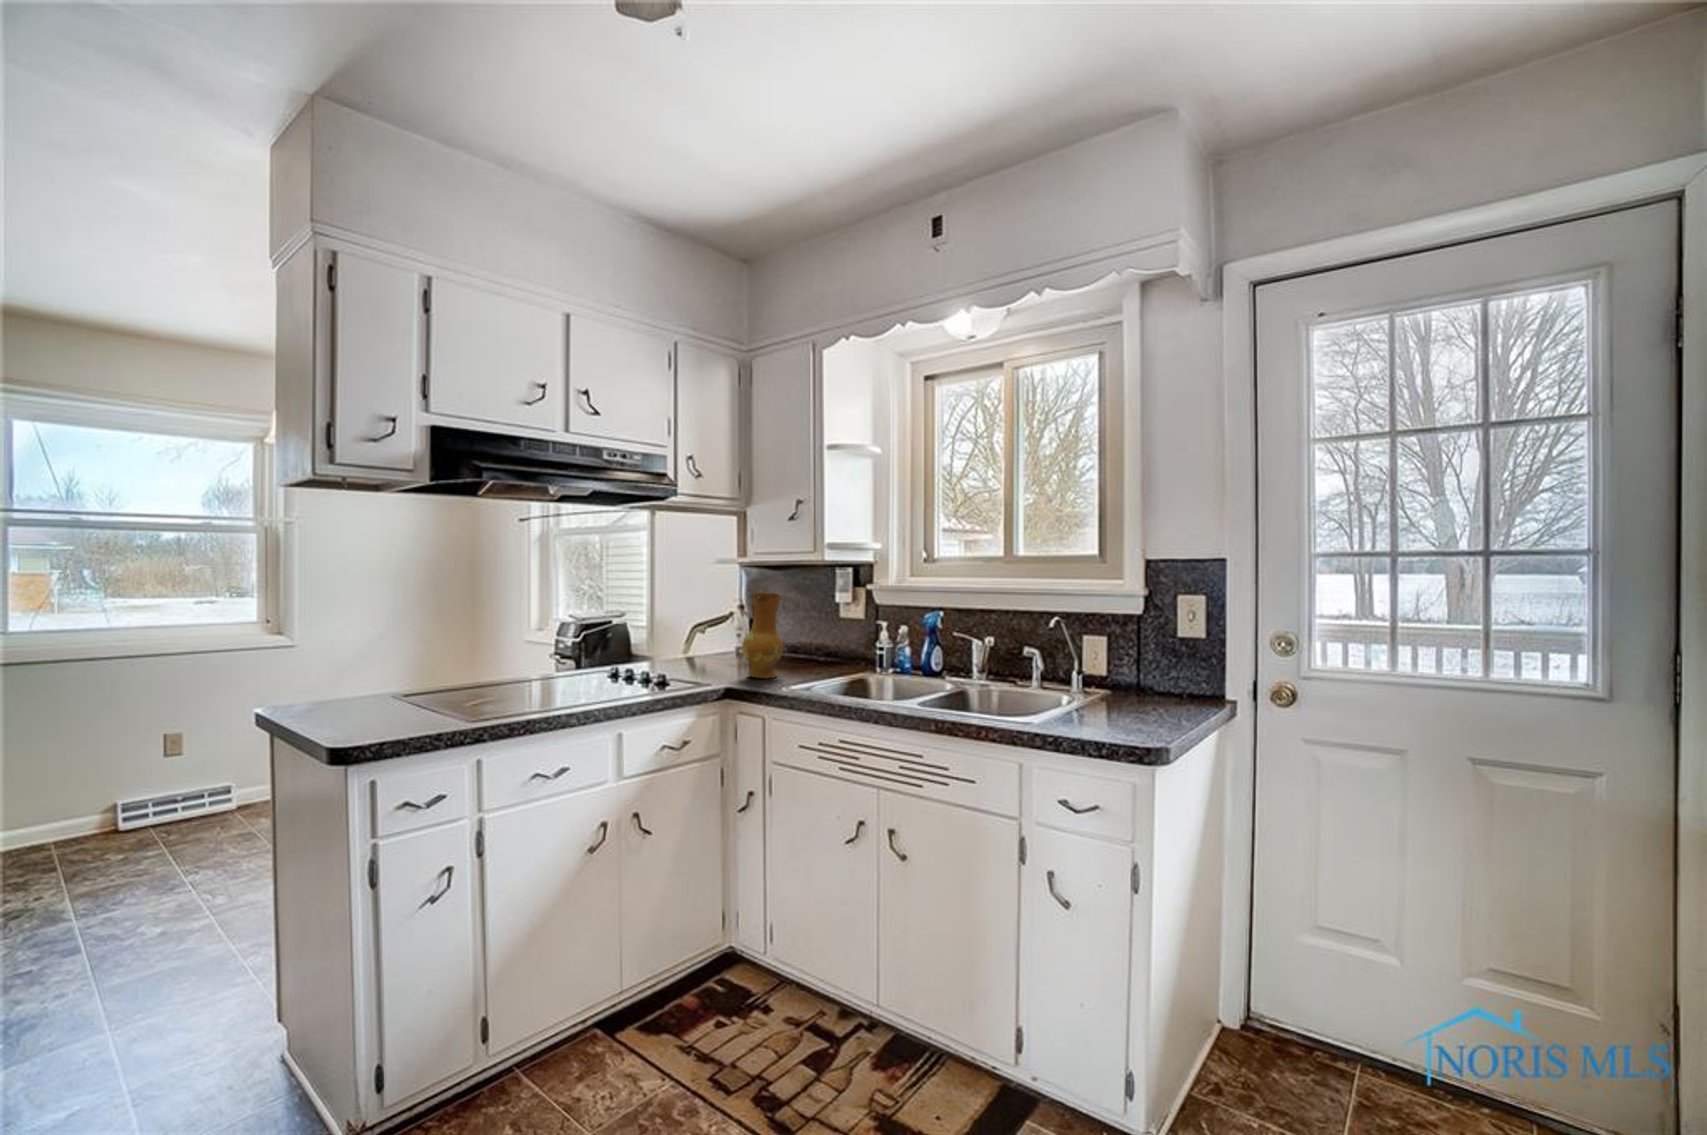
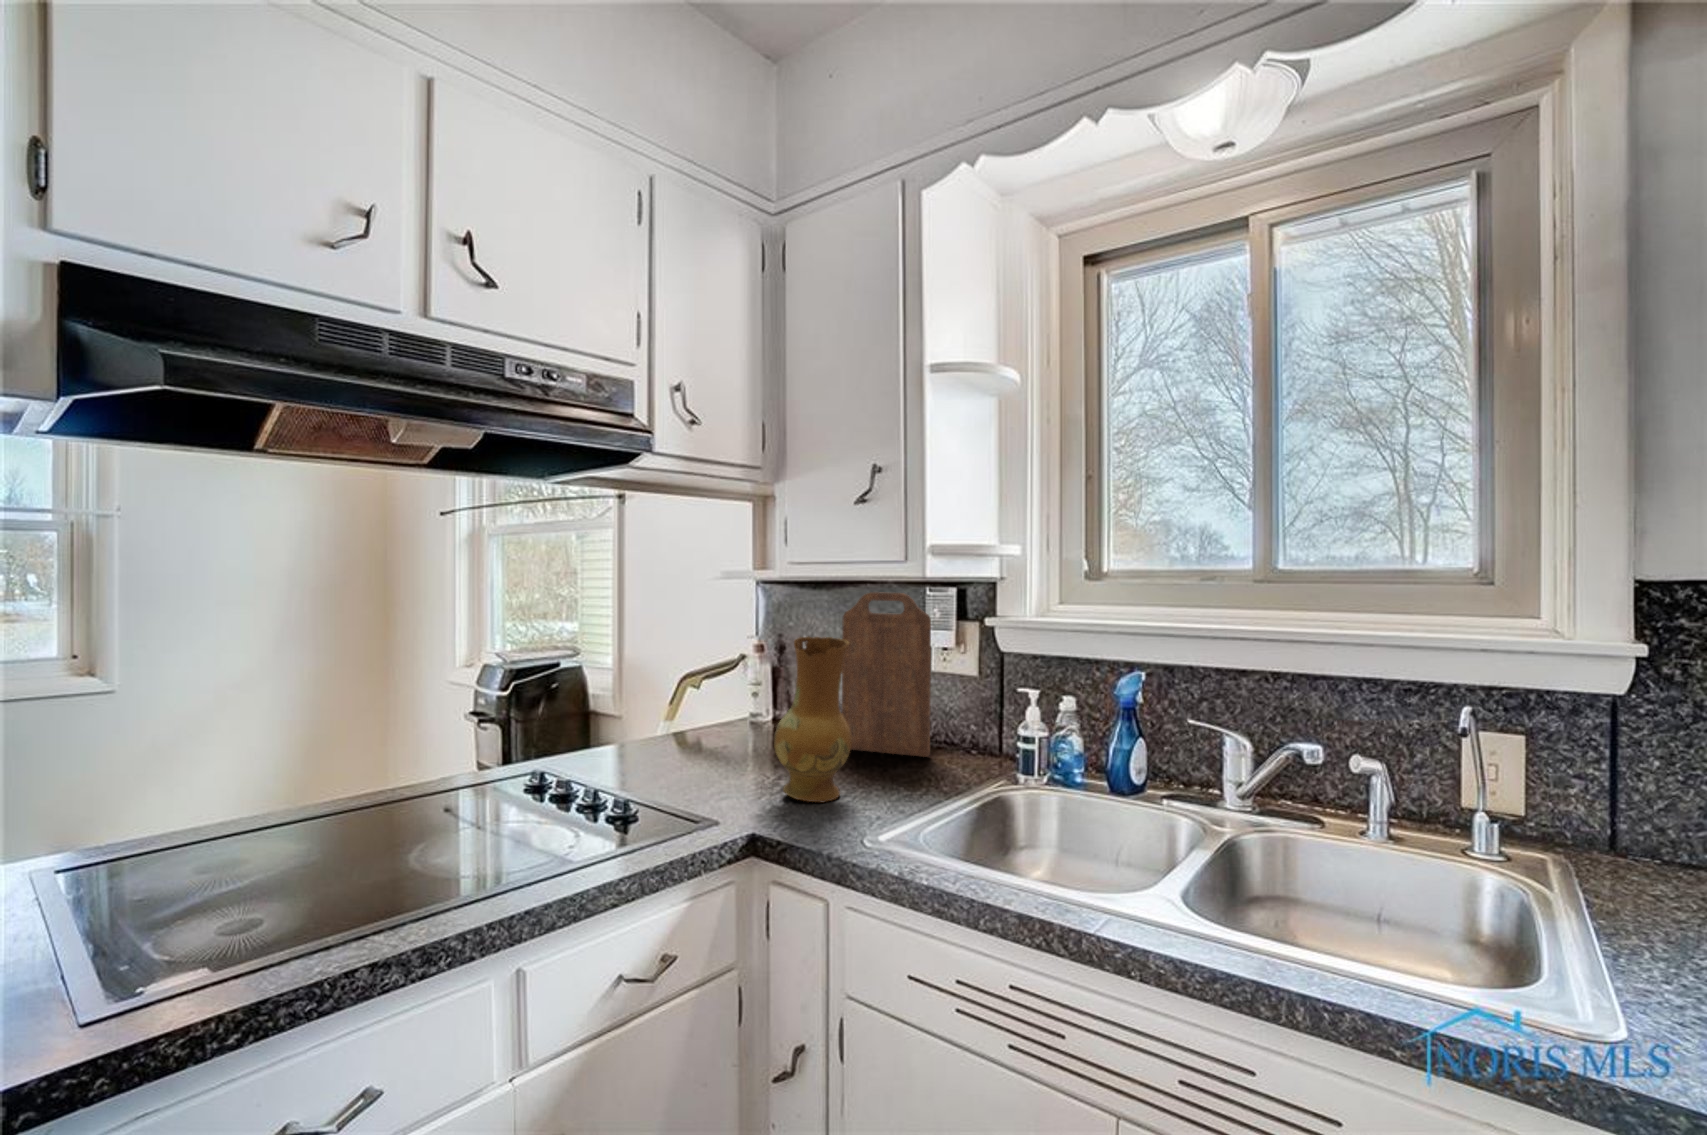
cutting board: none [787,571,836,664] -> present [842,592,931,757]

